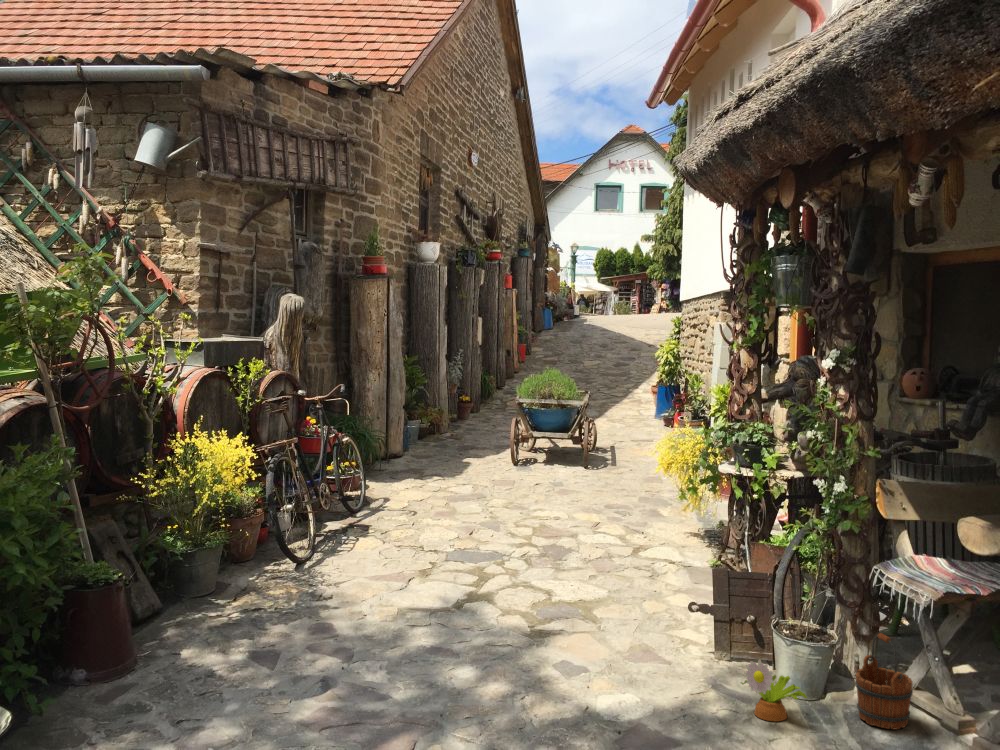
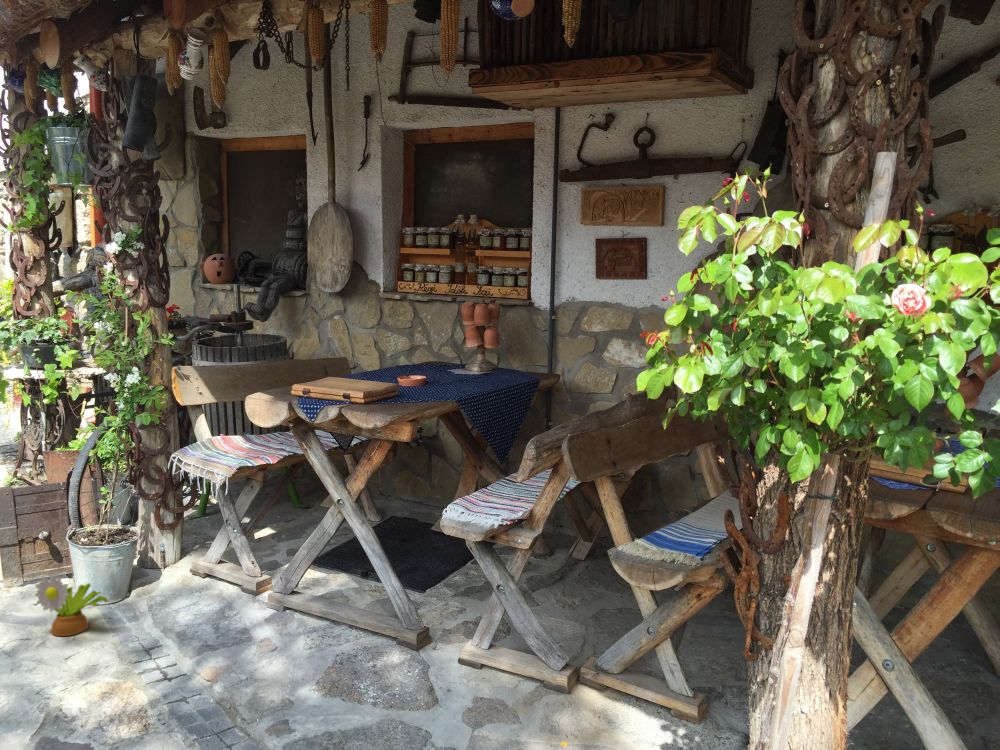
wooden bucket: present [855,633,913,729] -> none [159,519,214,610]

